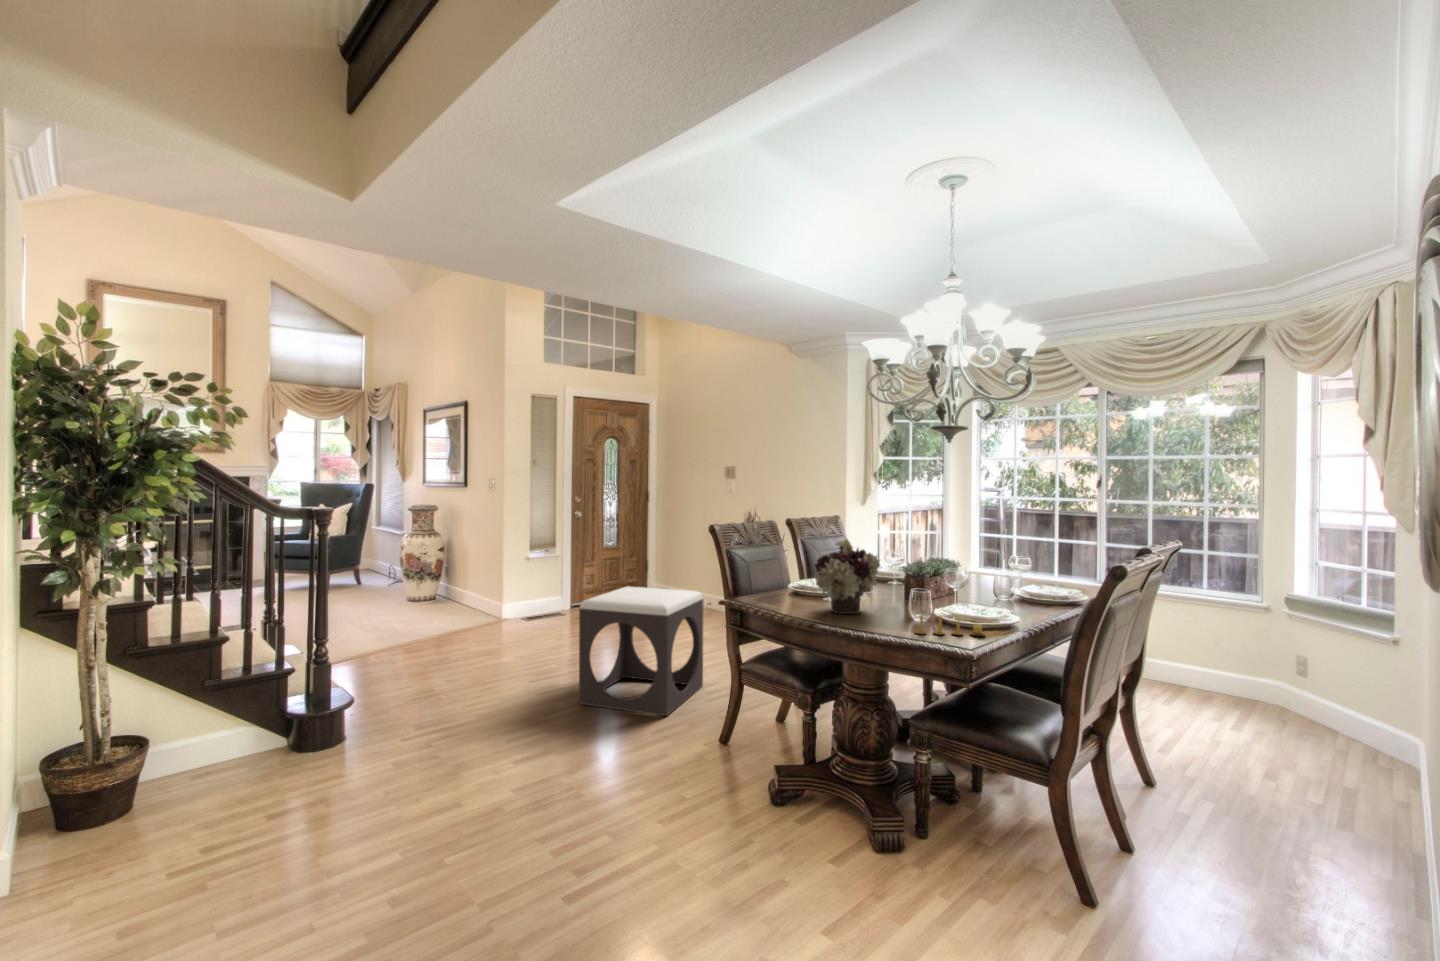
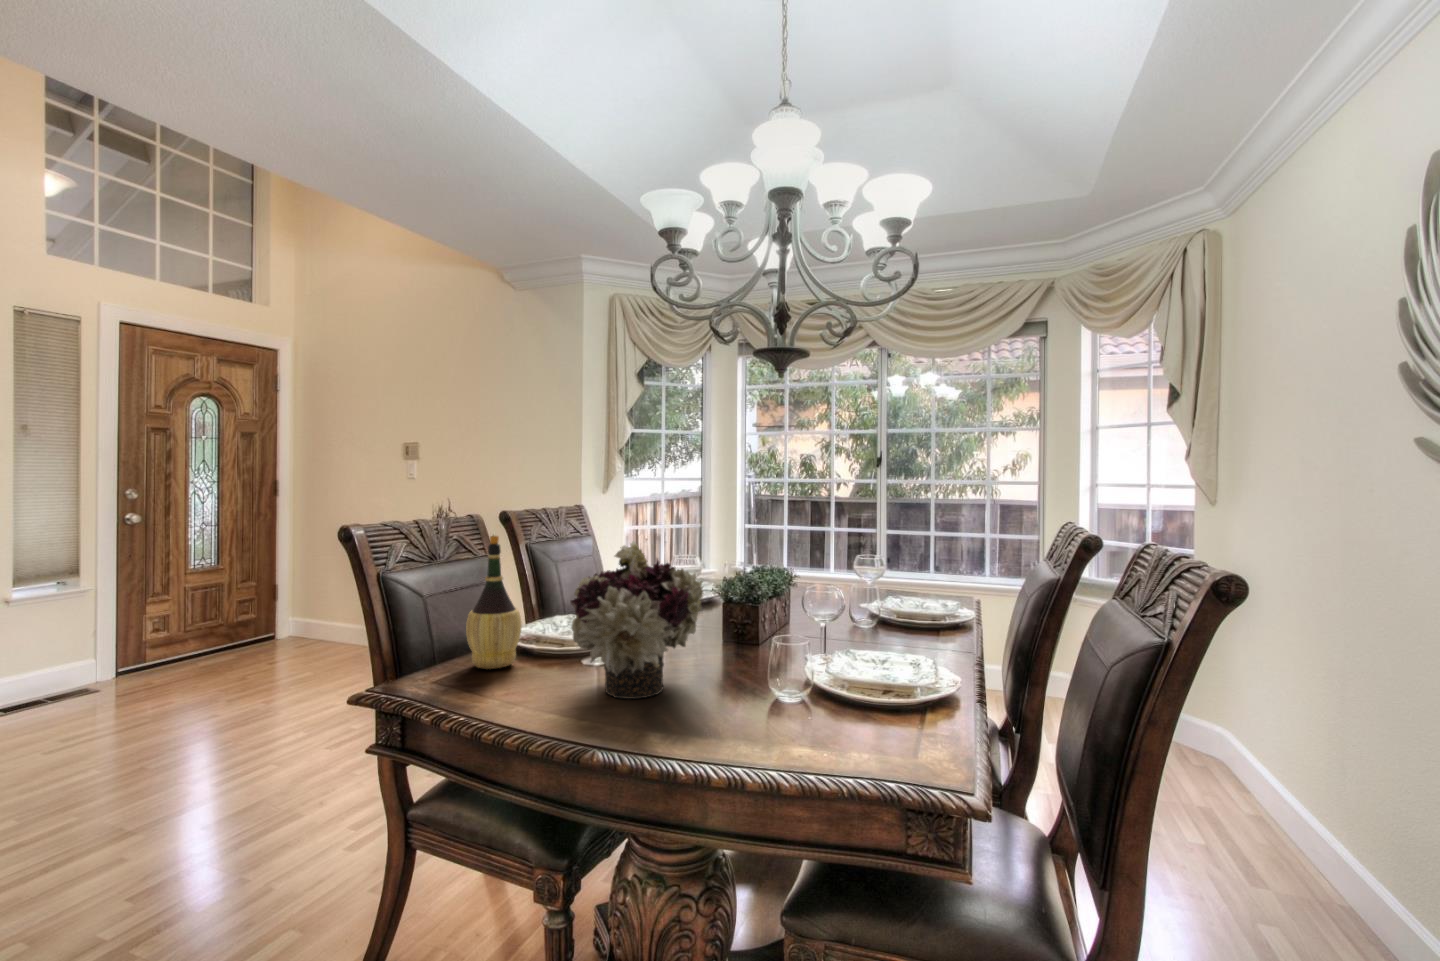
wine bottle: none [767,532,794,598] -> present [466,535,522,669]
footstool: present [579,587,703,716] -> none [37,646,346,920]
candle: present [915,615,985,636] -> none [801,692,930,743]

